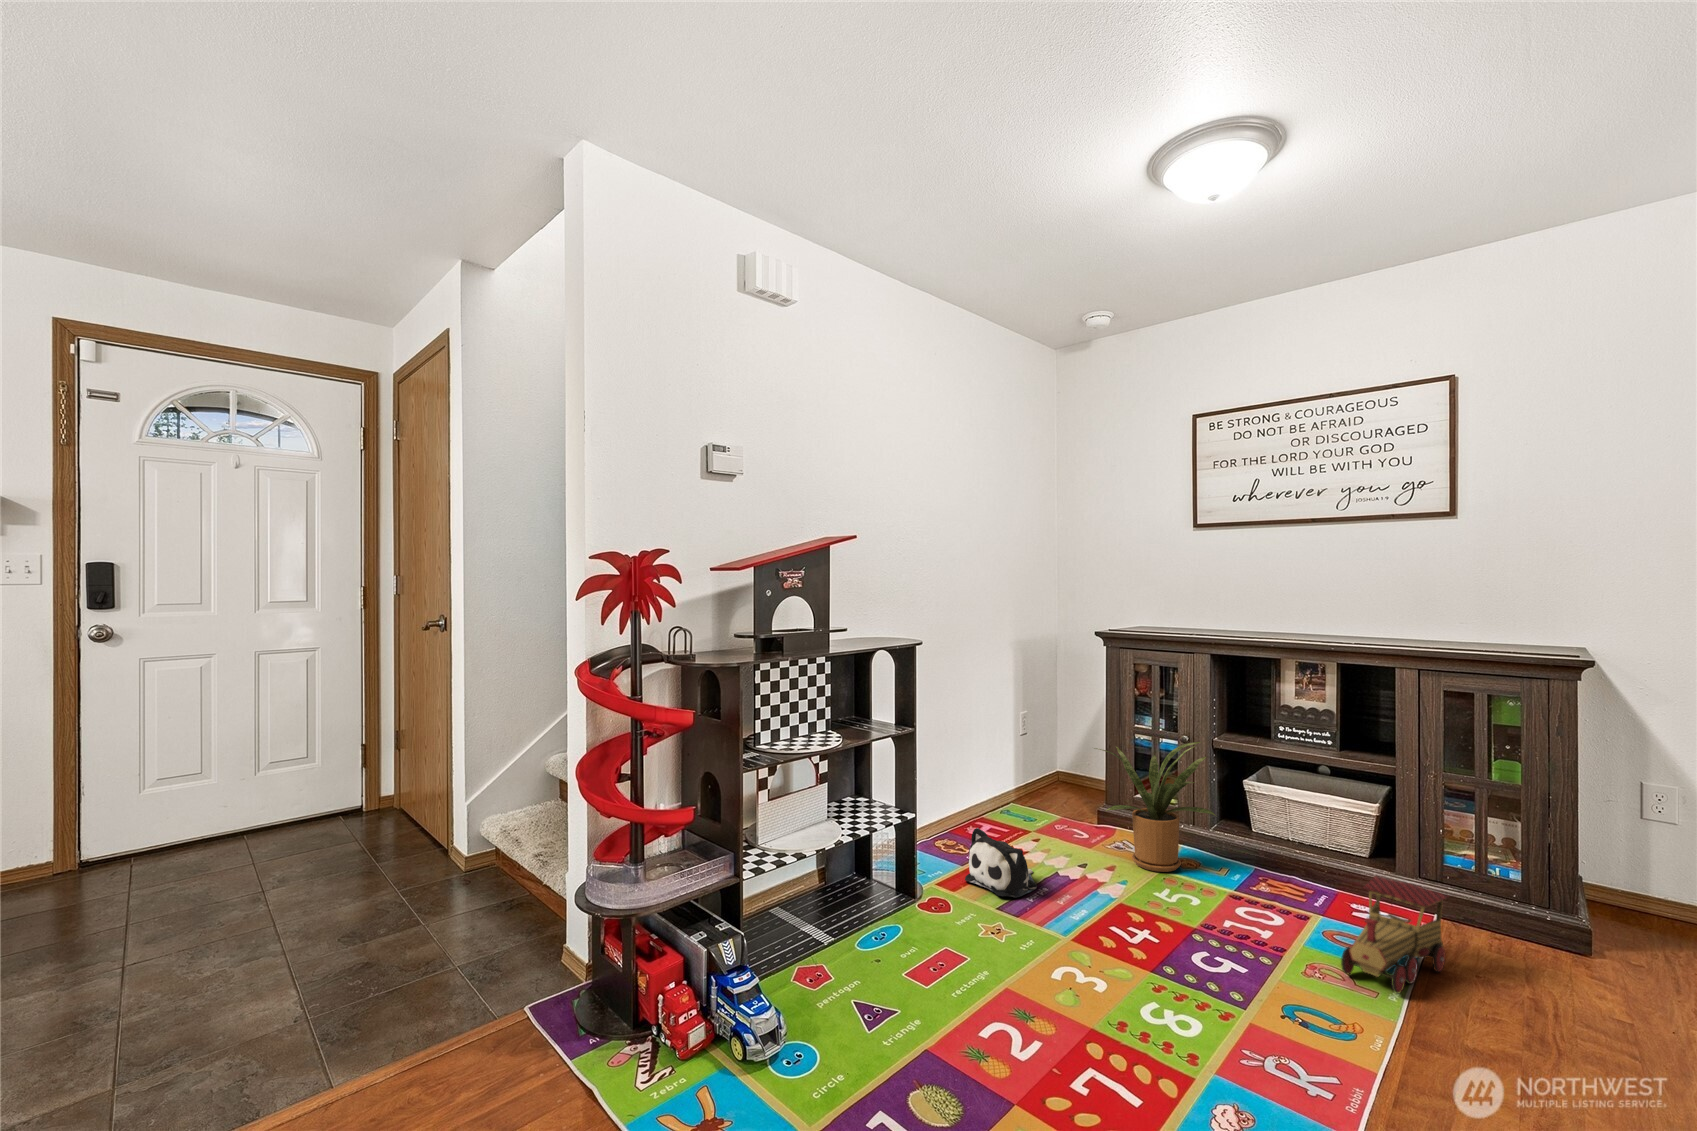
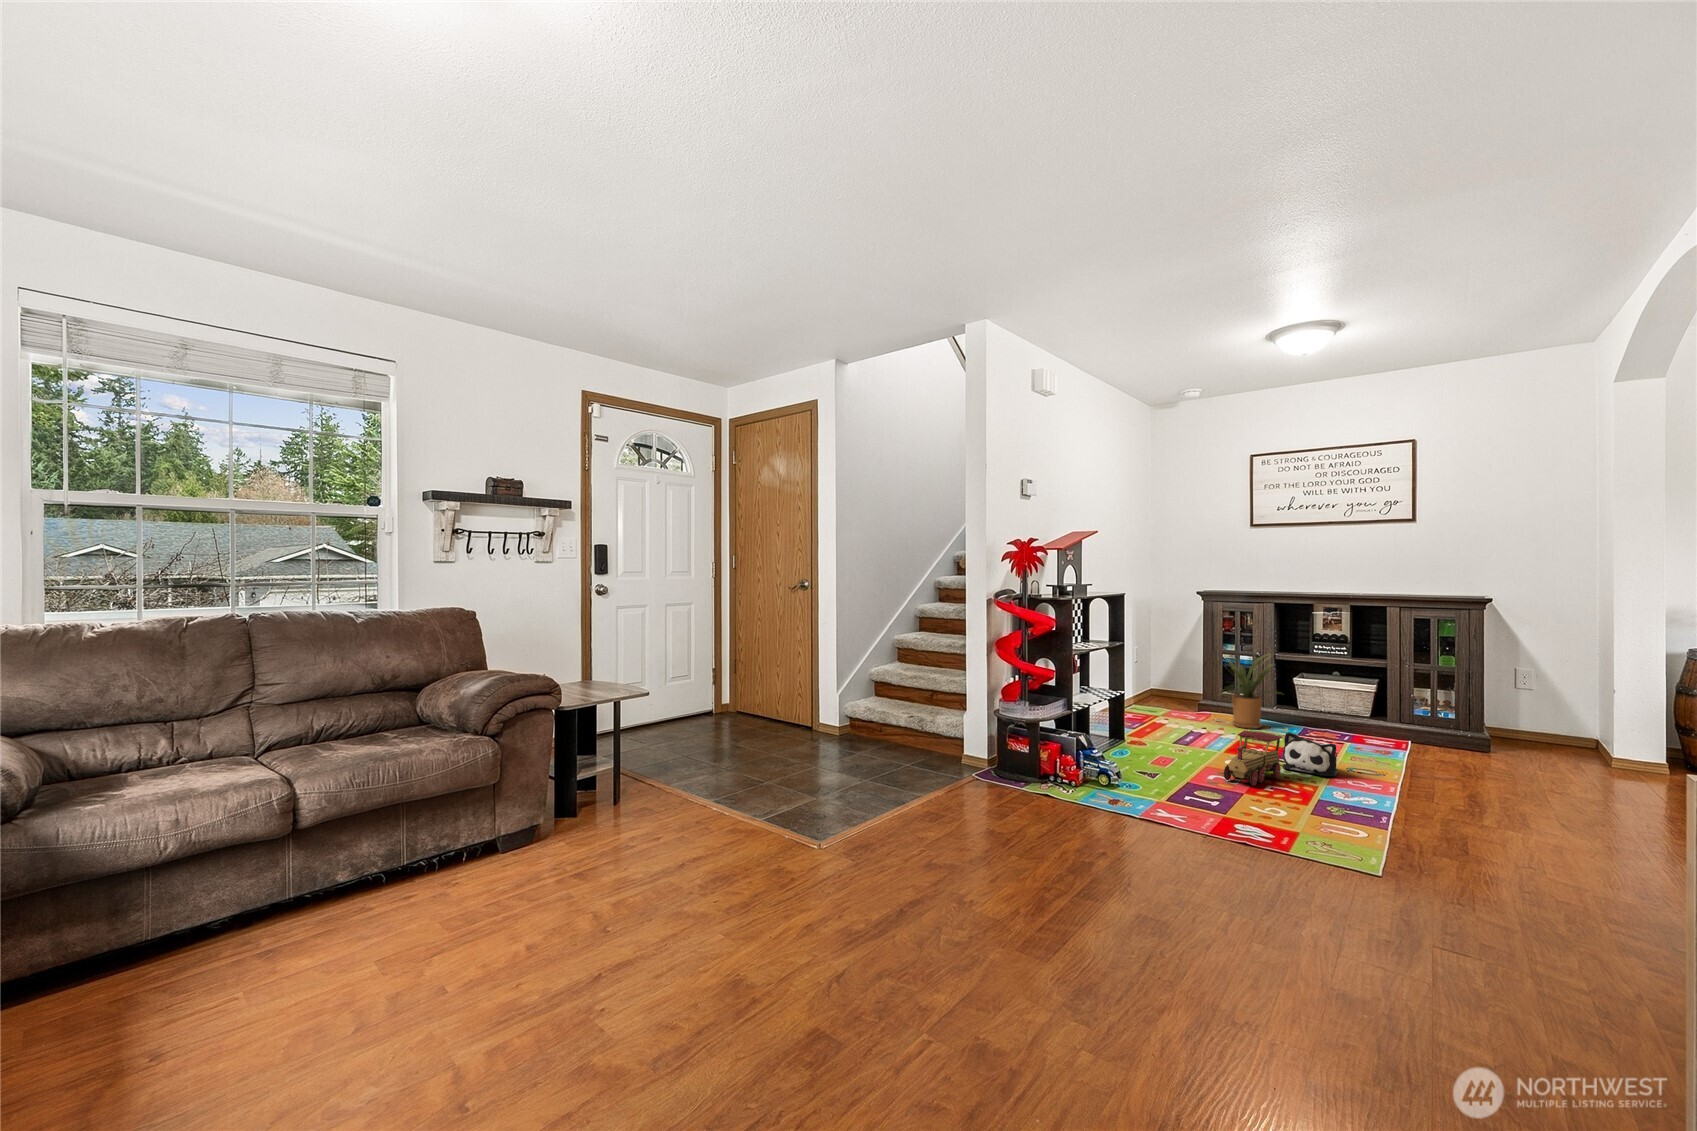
plush toy: present [965,828,1037,897] -> present [1282,732,1338,776]
toy train: present [1341,876,1448,993] -> present [1224,731,1283,786]

